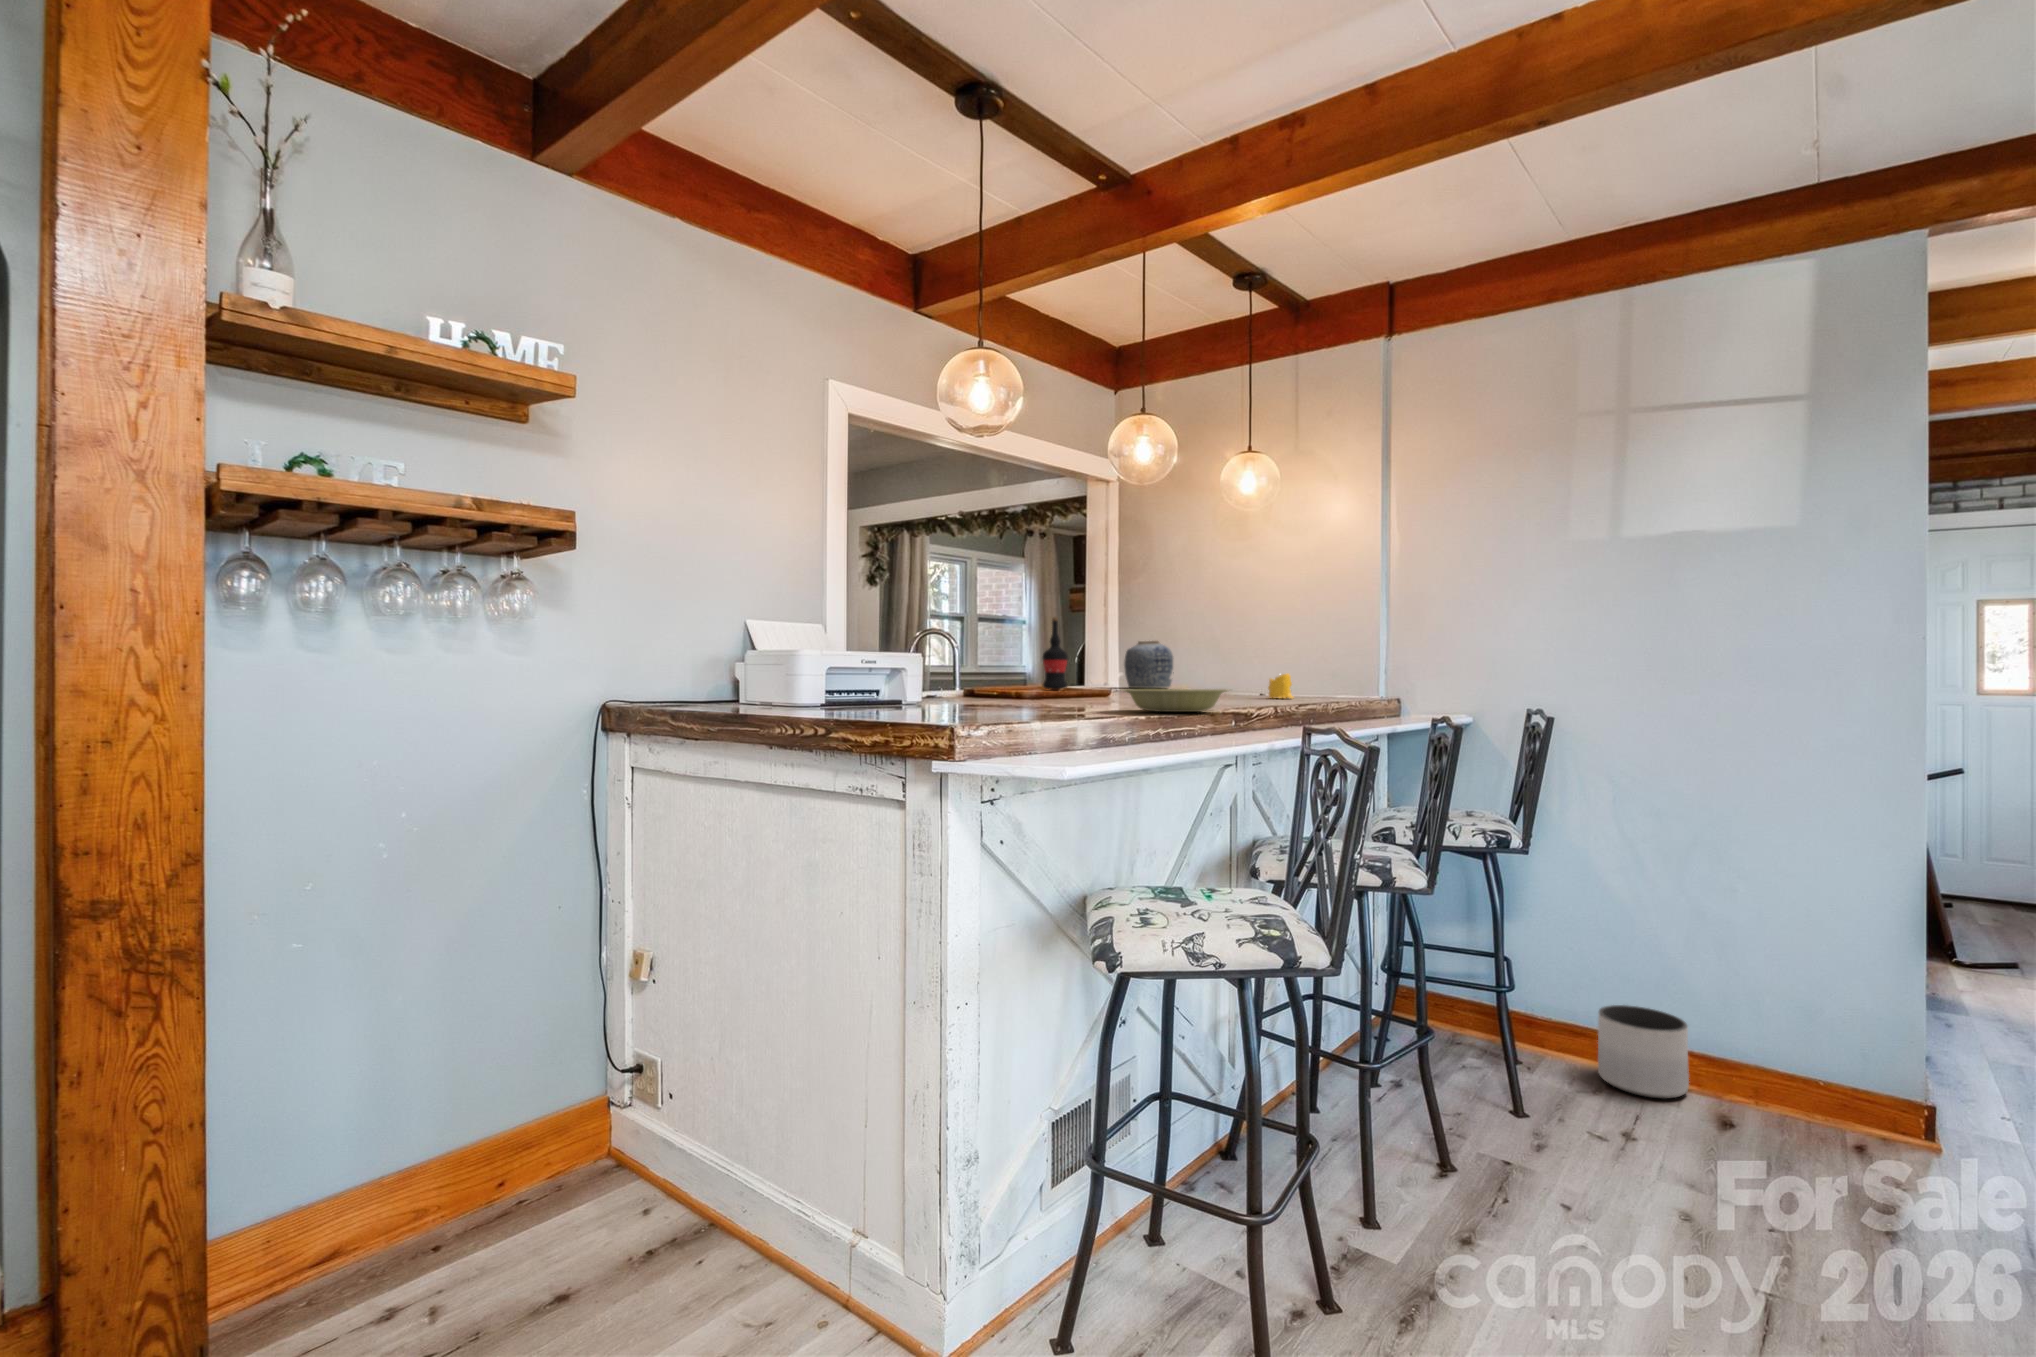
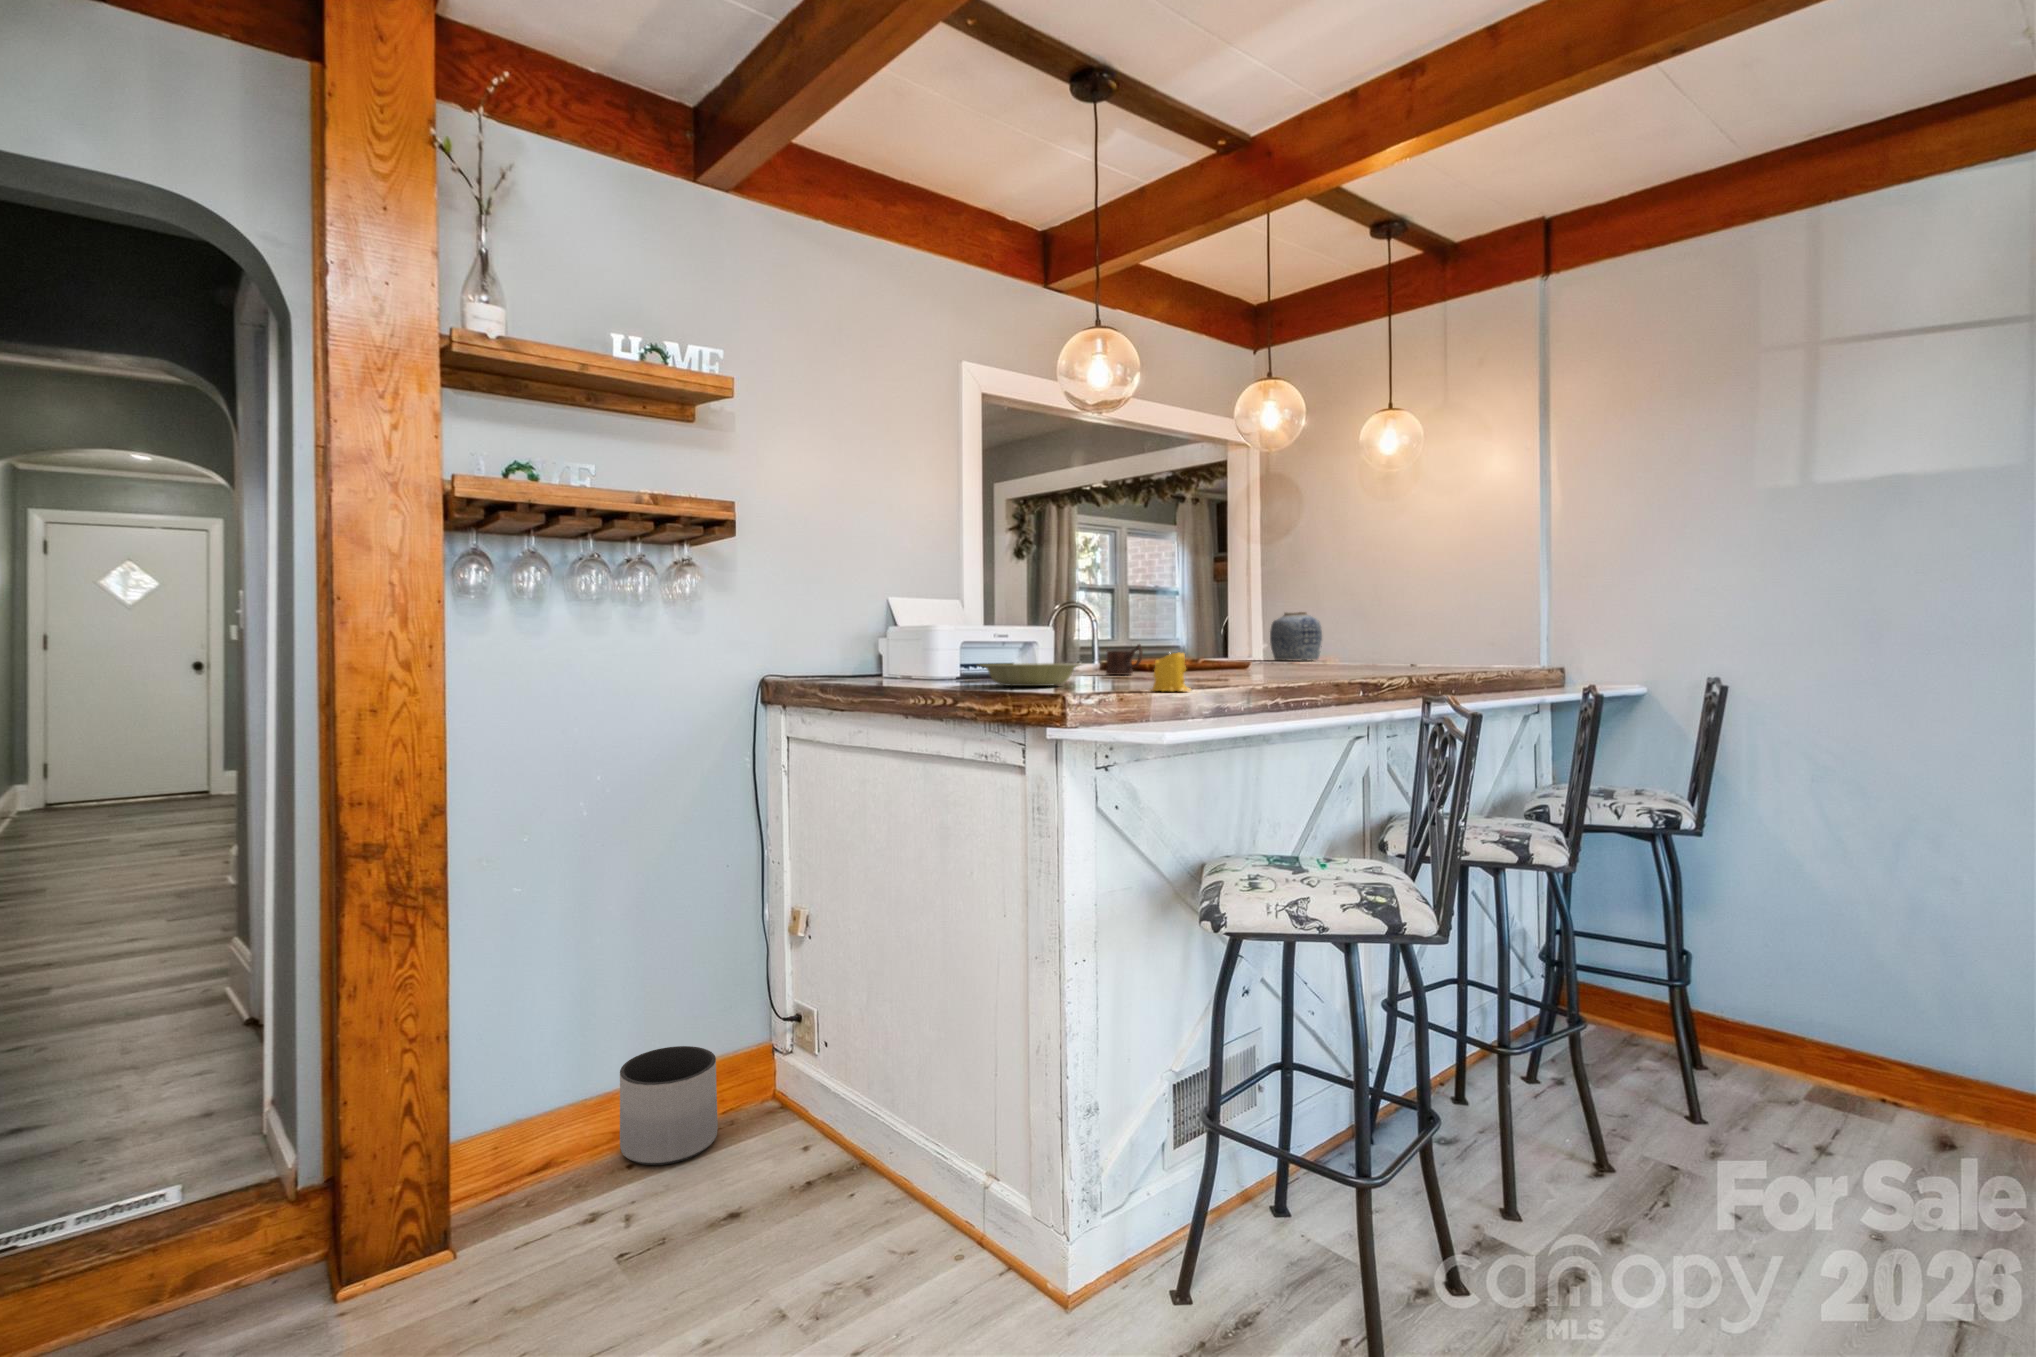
wine bottle: present [1043,617,1068,690] -> none [1184,590,1209,662]
mug: none [973,670,1011,701] -> present [1106,644,1143,675]
candle: present [1268,674,1293,698] -> present [1151,653,1191,691]
bowl: present [1123,689,1228,712] -> present [979,663,1081,686]
planter: present [1598,1005,1689,1099] -> present [620,1046,718,1165]

